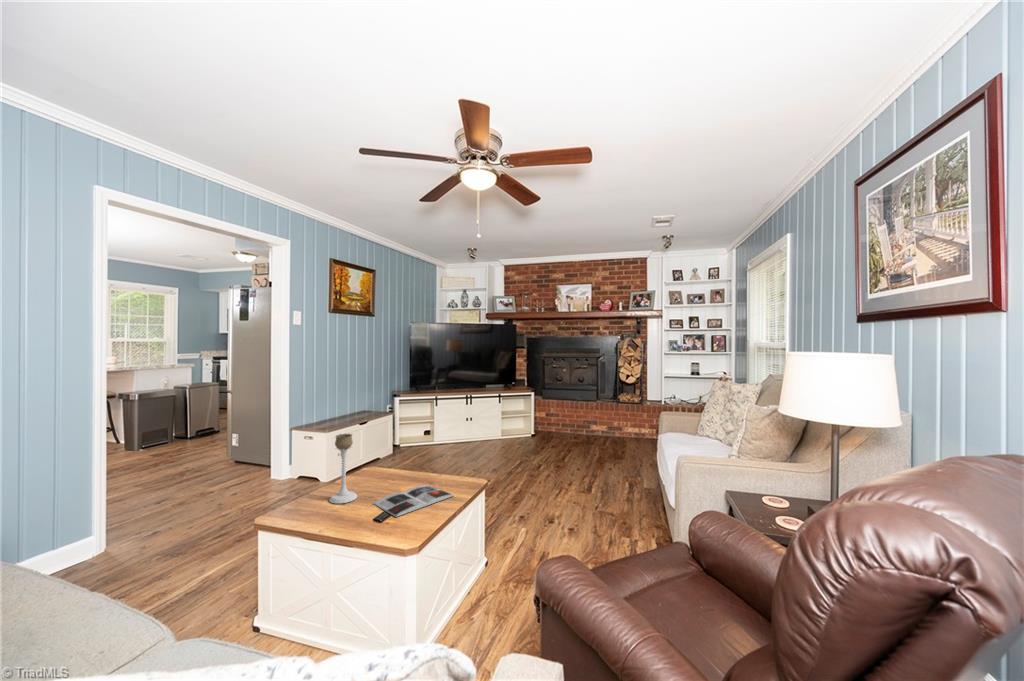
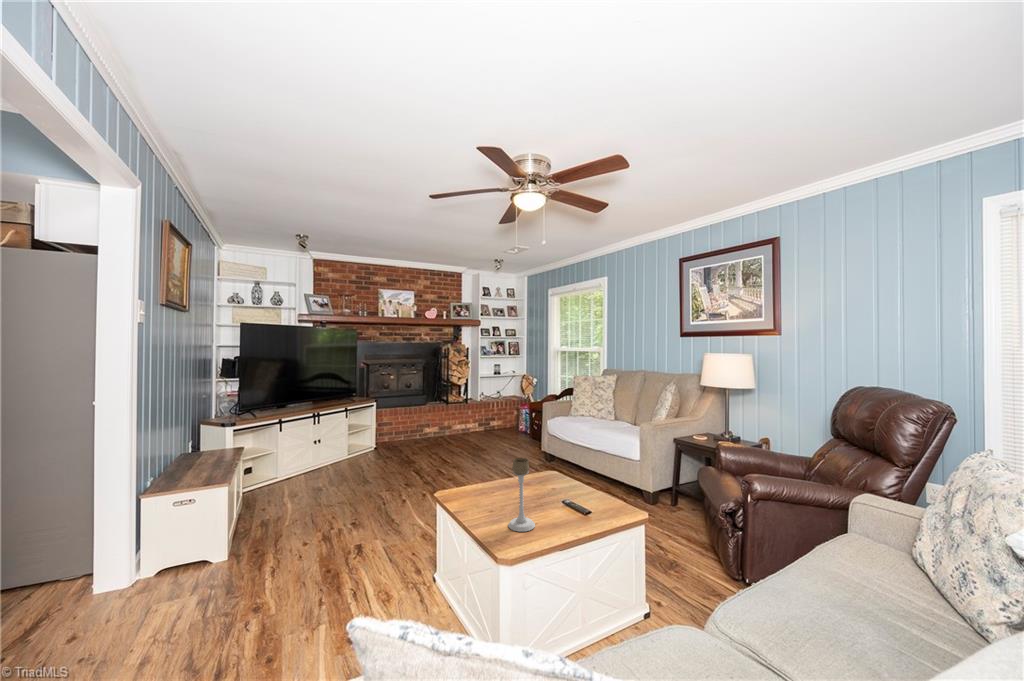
magazine: present [373,485,454,517] -> none [540,491,592,518]

